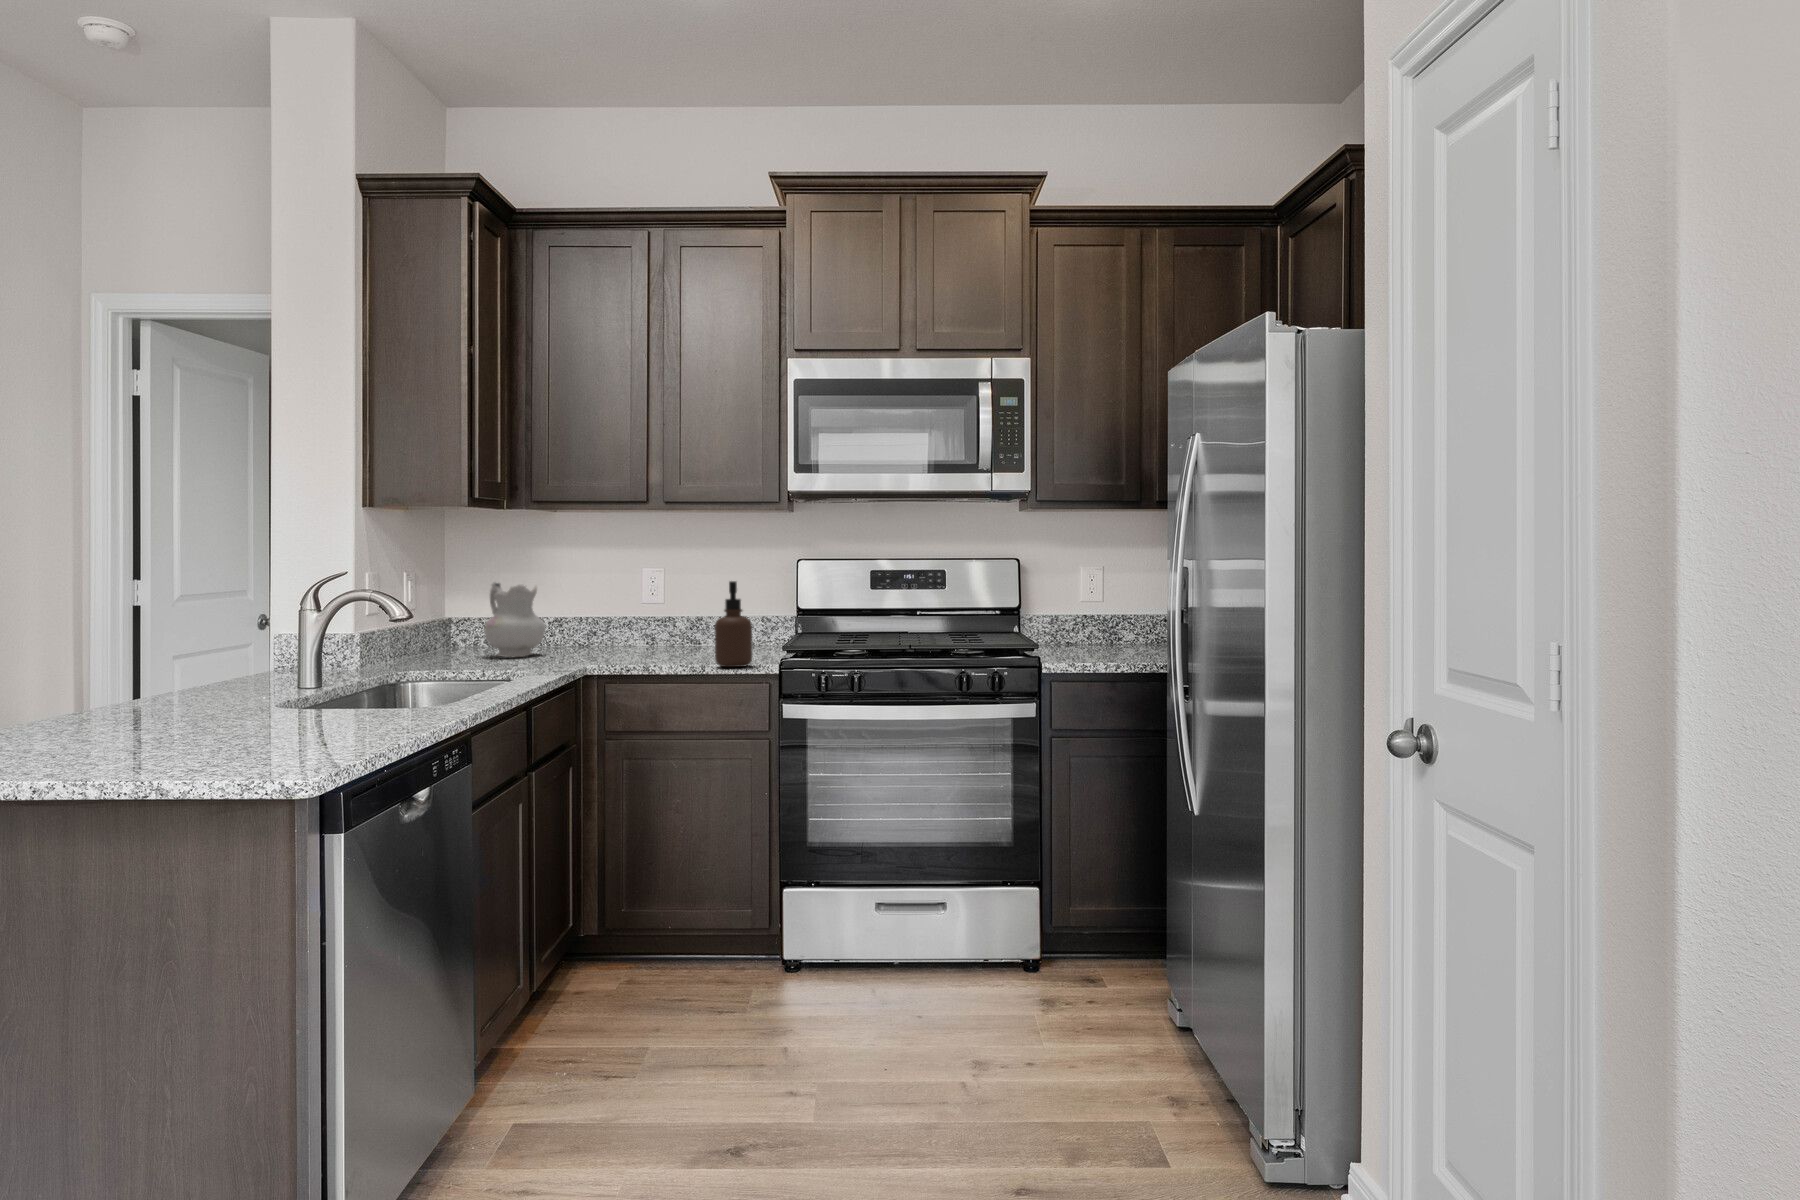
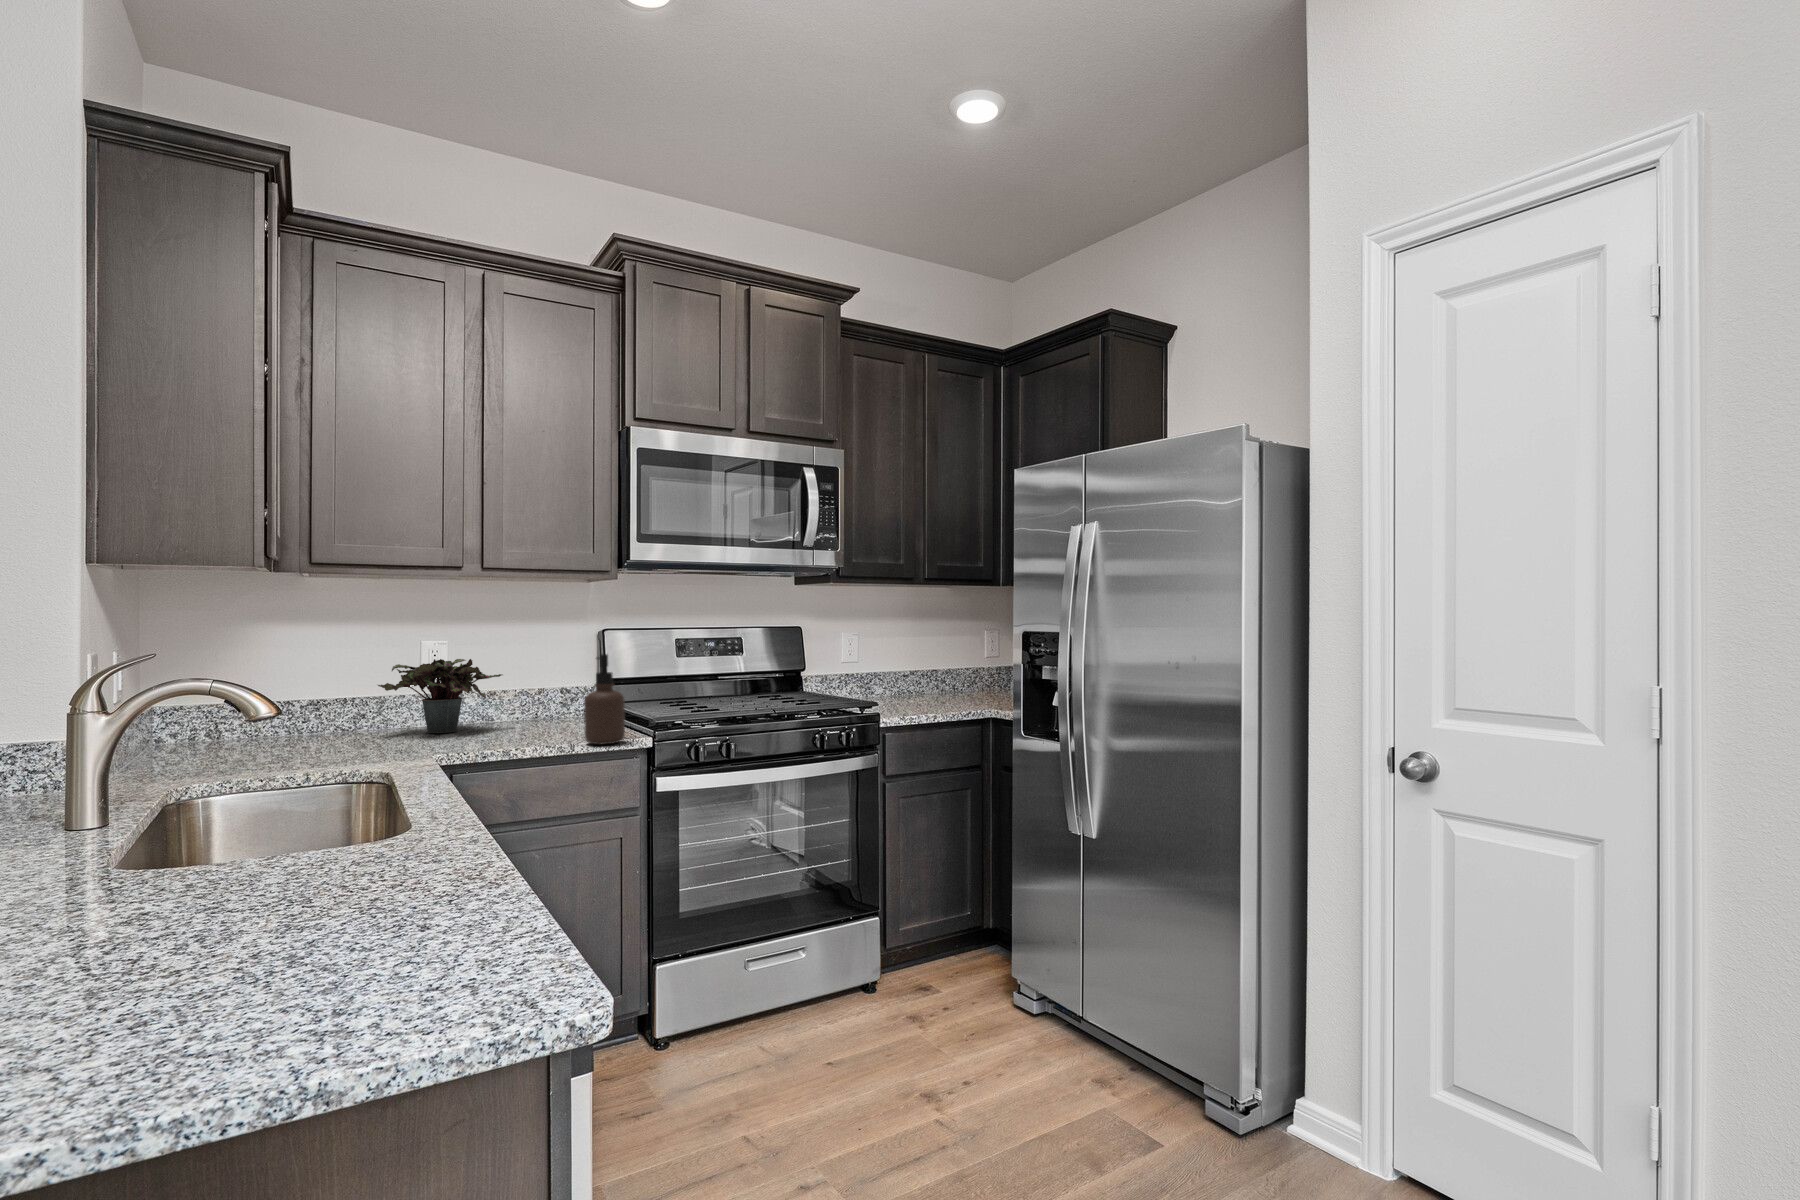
ceramic pitcher: present [484,583,545,657] -> none [219,661,306,753]
potted plant: none [603,585,704,652] -> present [378,659,503,733]

